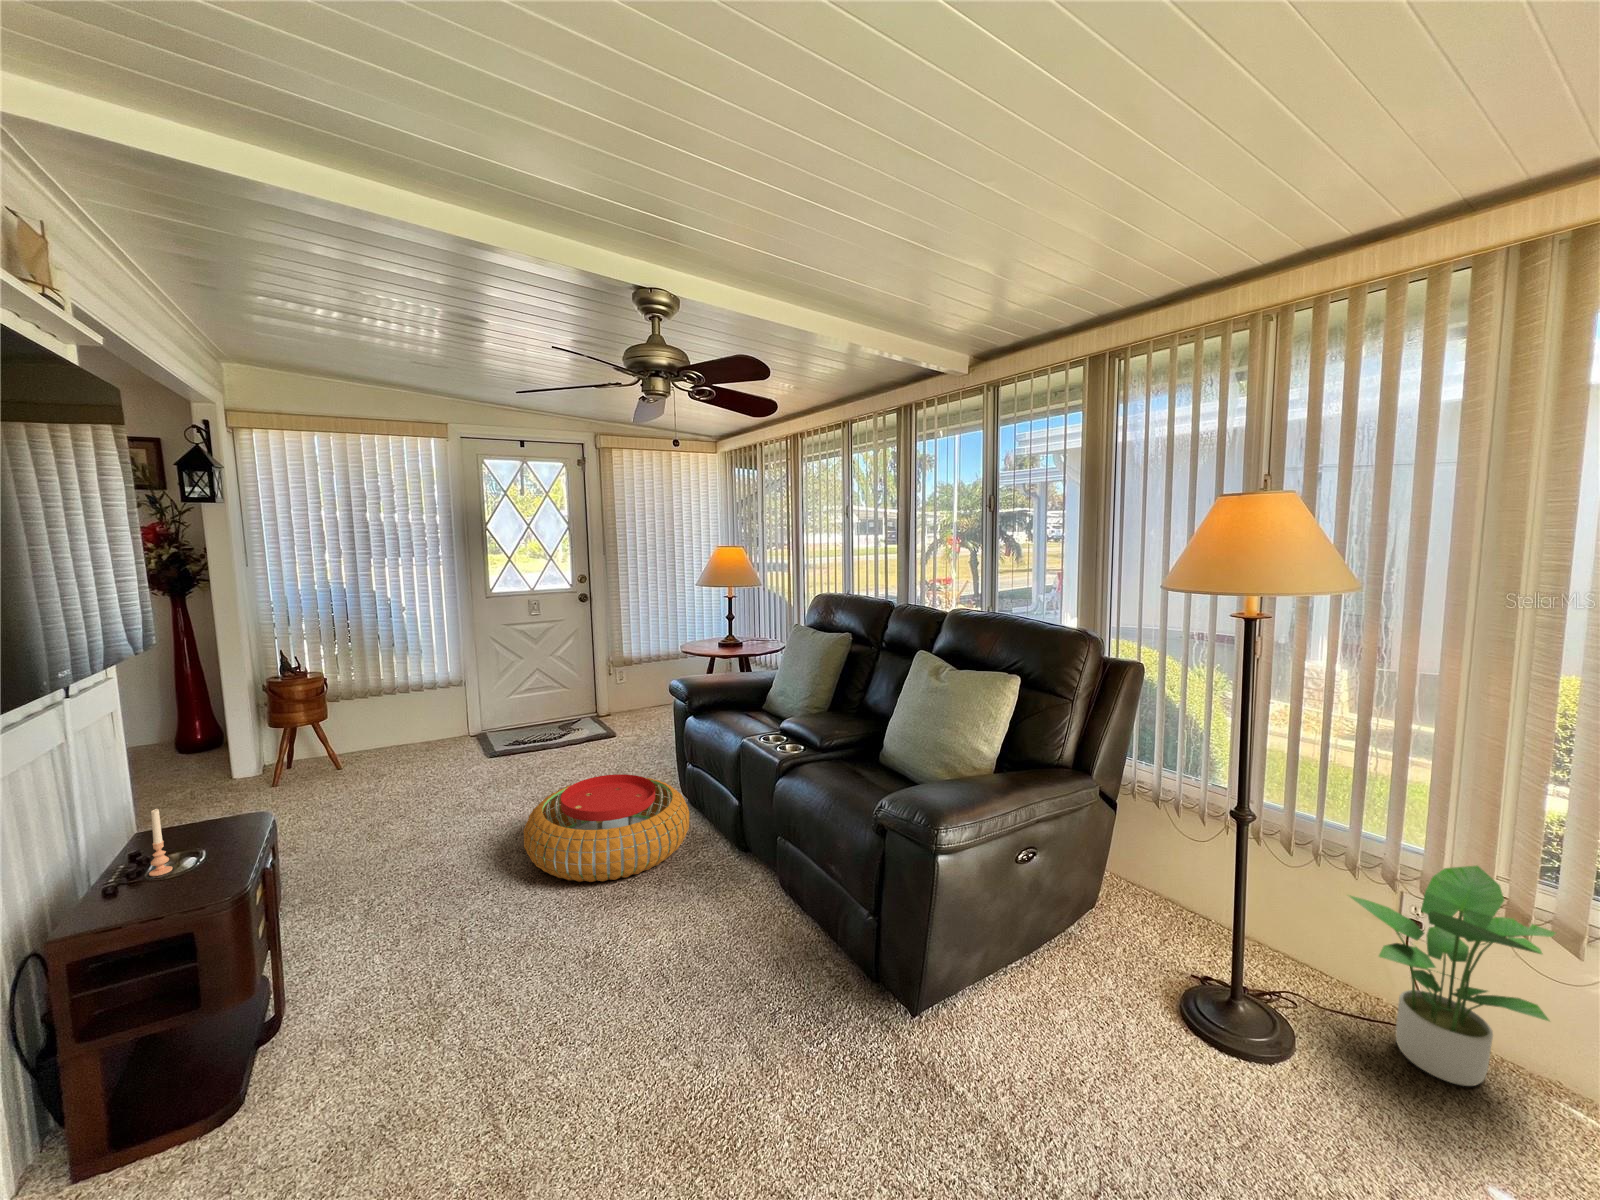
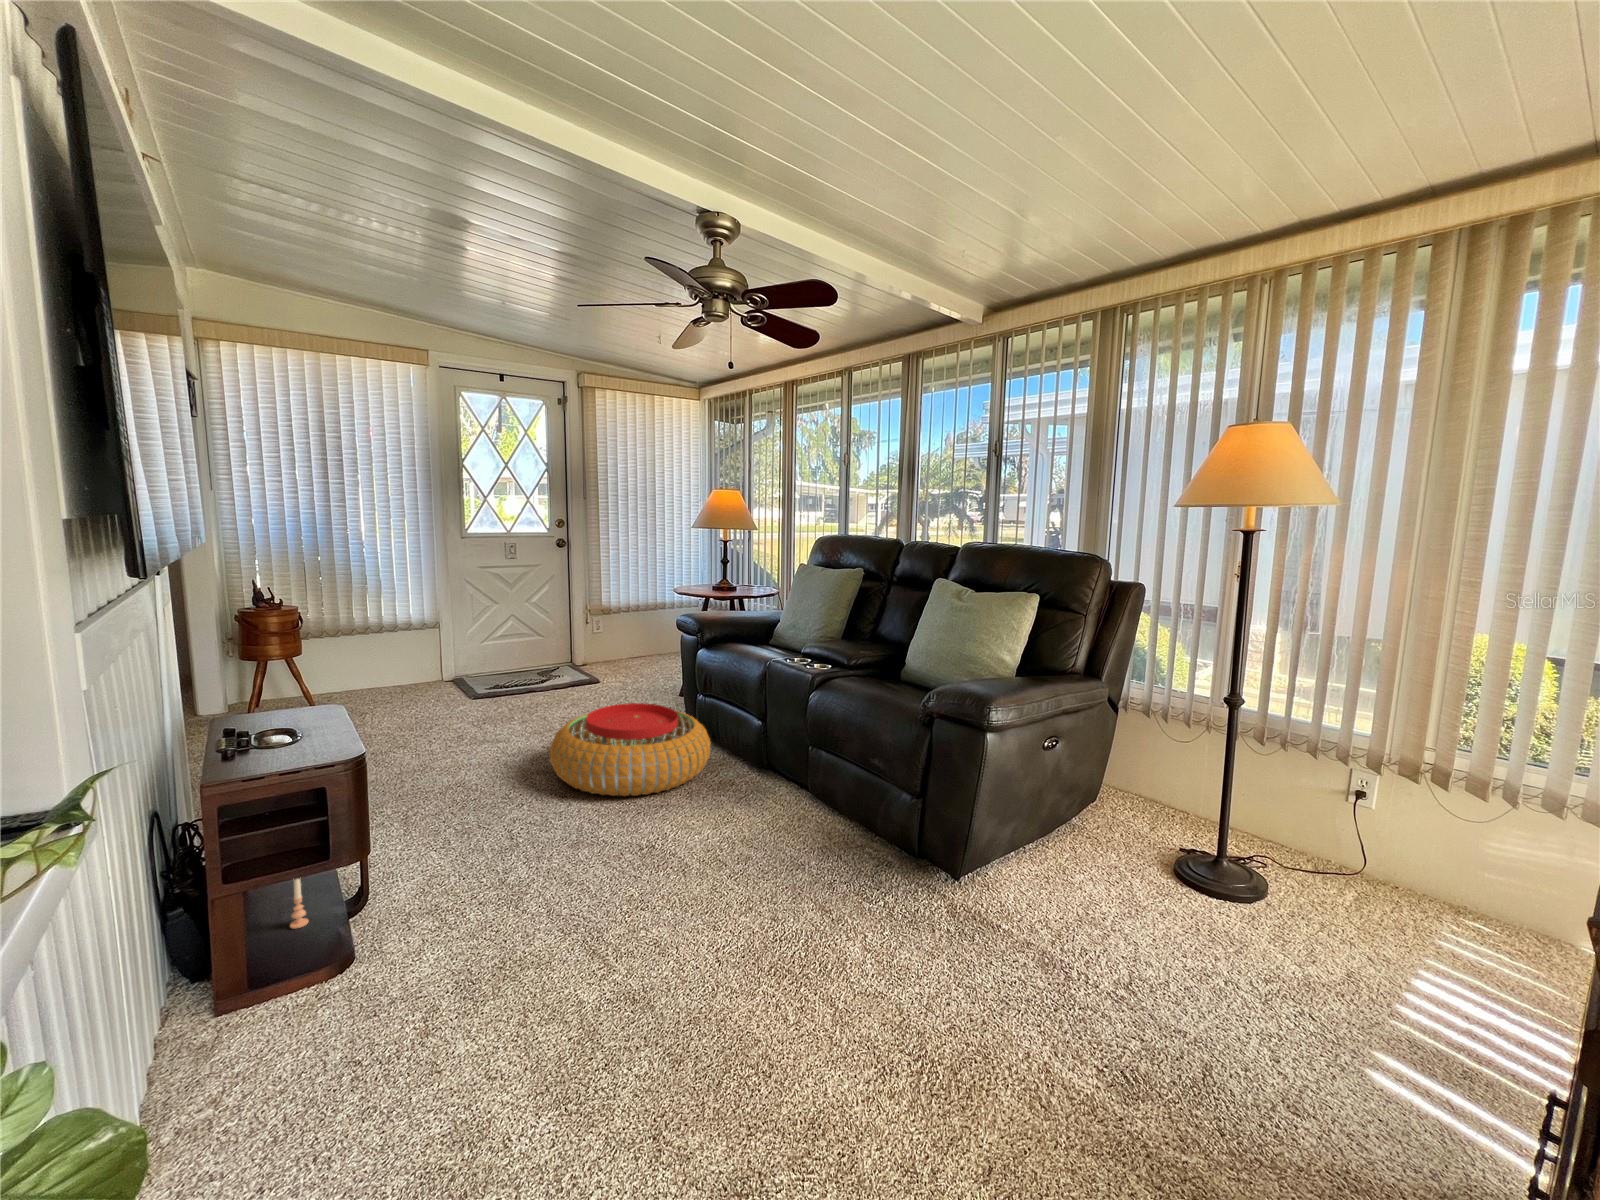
candle: present [149,809,173,876] -> present [290,879,308,929]
potted plant: present [1349,865,1555,1086] -> none [1312,741,1470,912]

